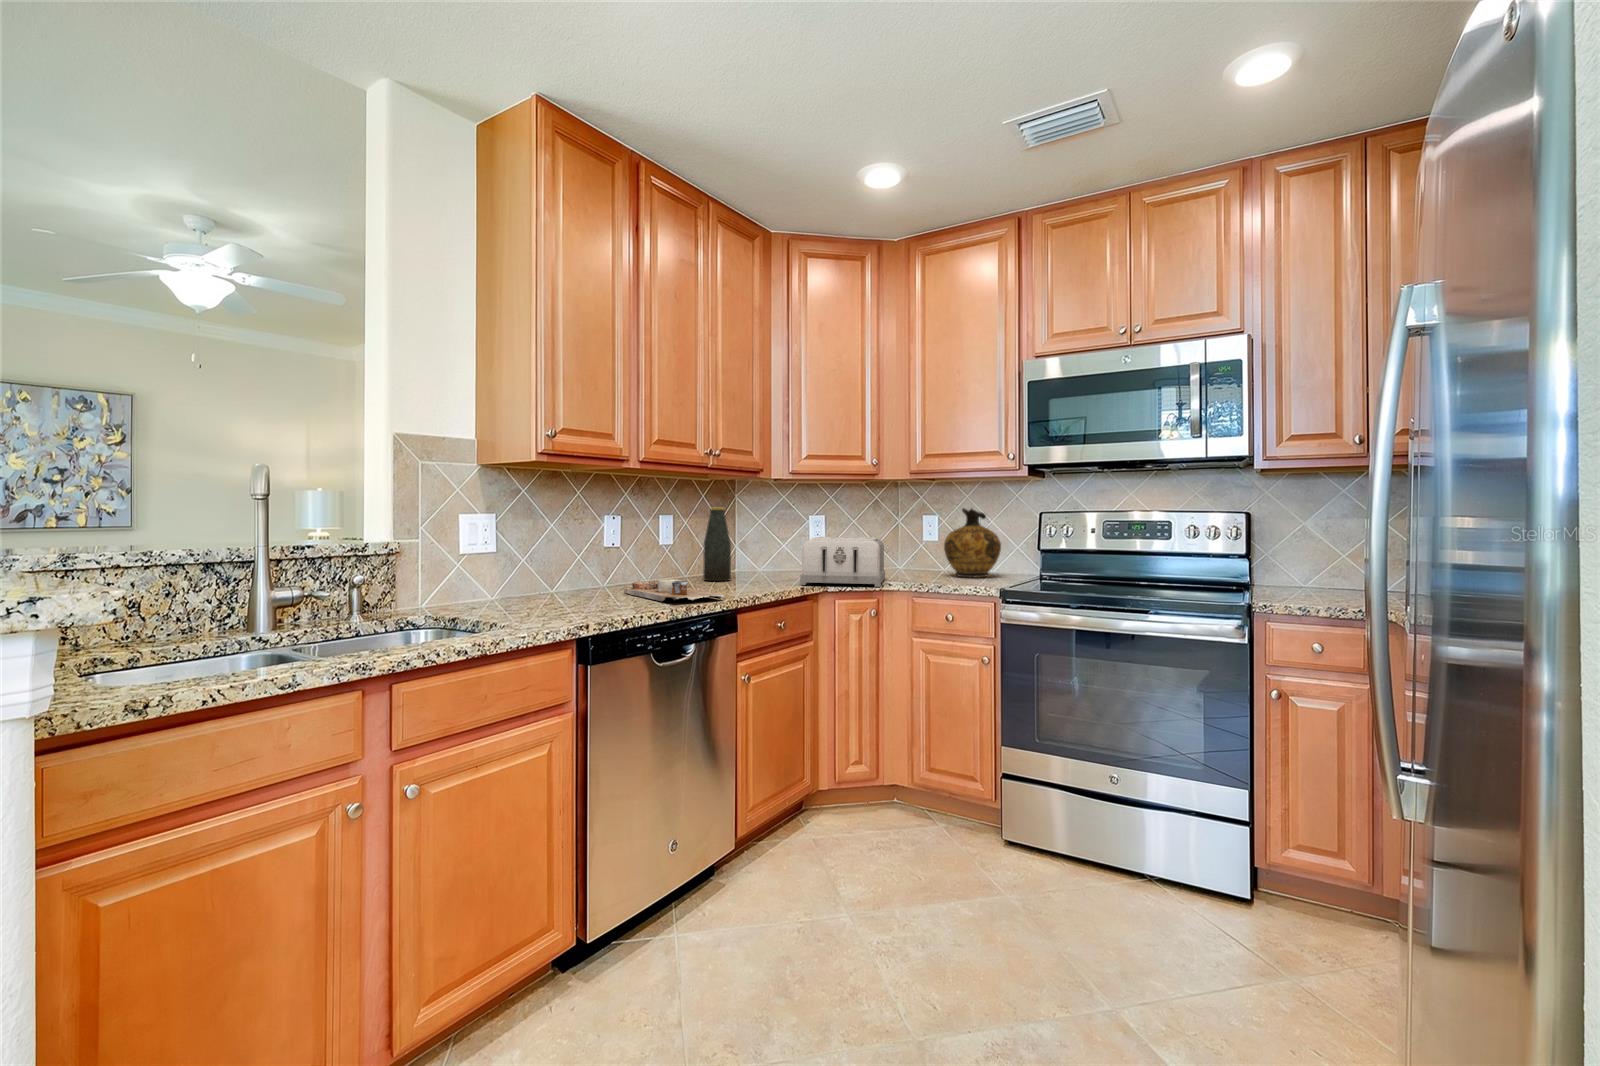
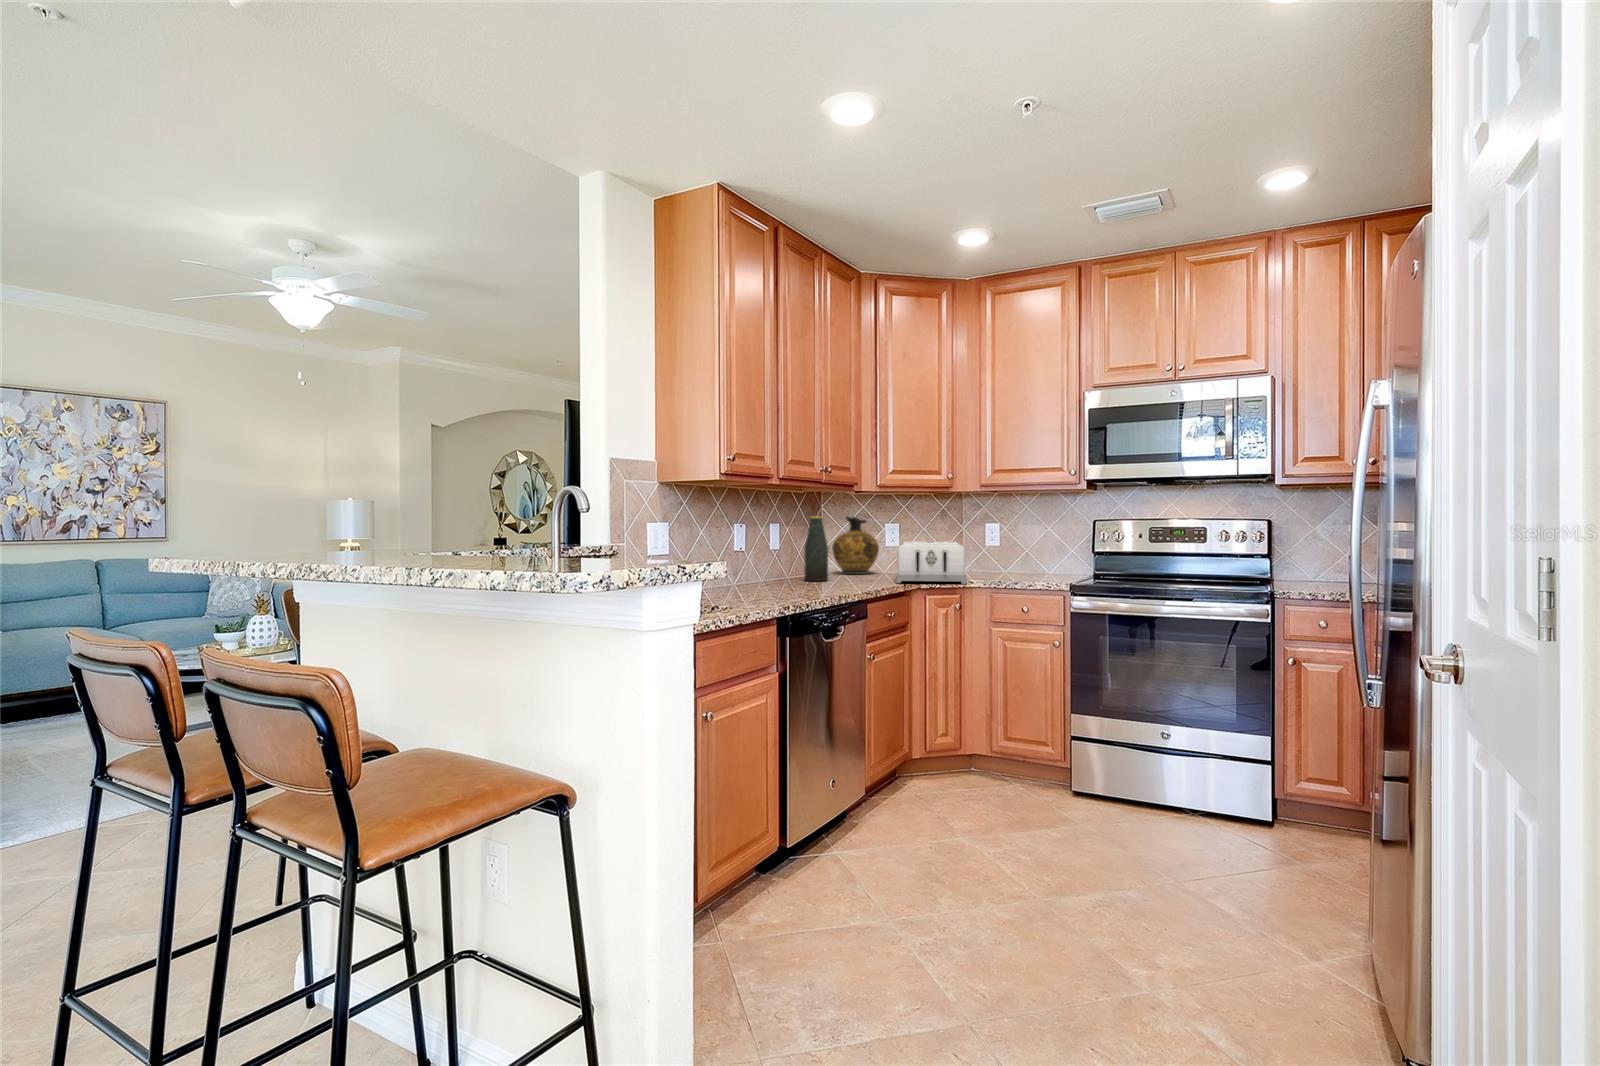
ceramic jug: present [944,508,1001,577] -> present [832,516,879,574]
cutting board: present [624,578,726,601] -> none [758,577,854,595]

